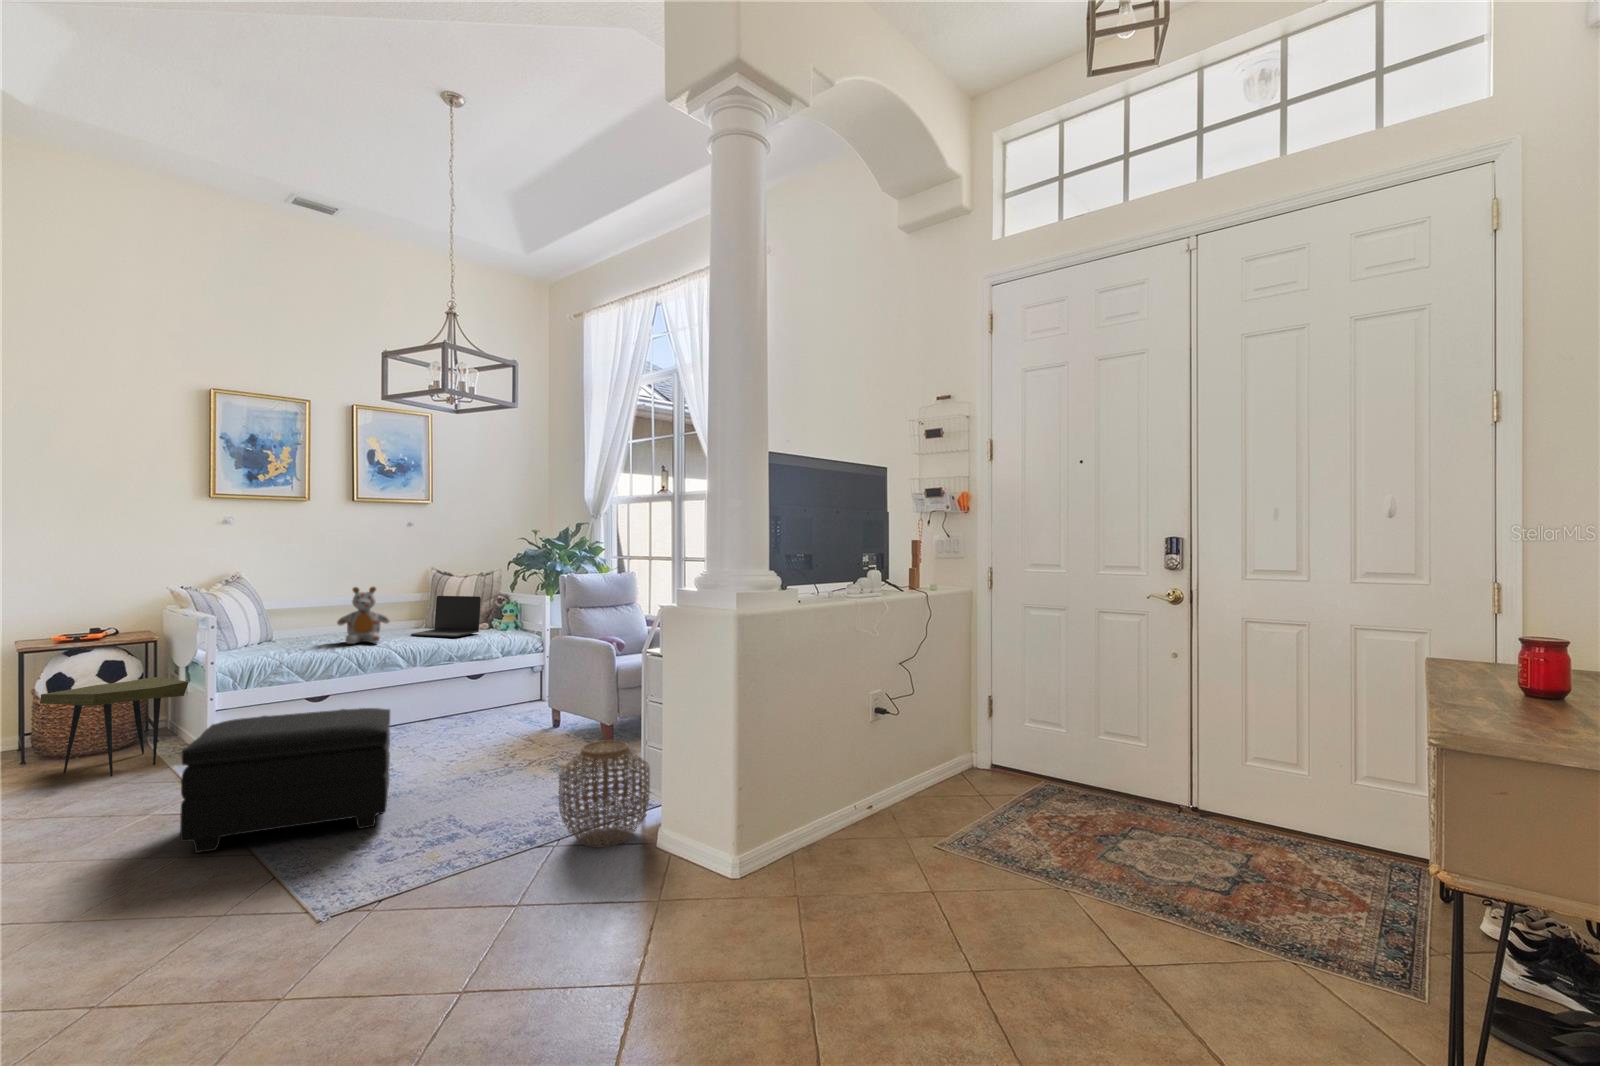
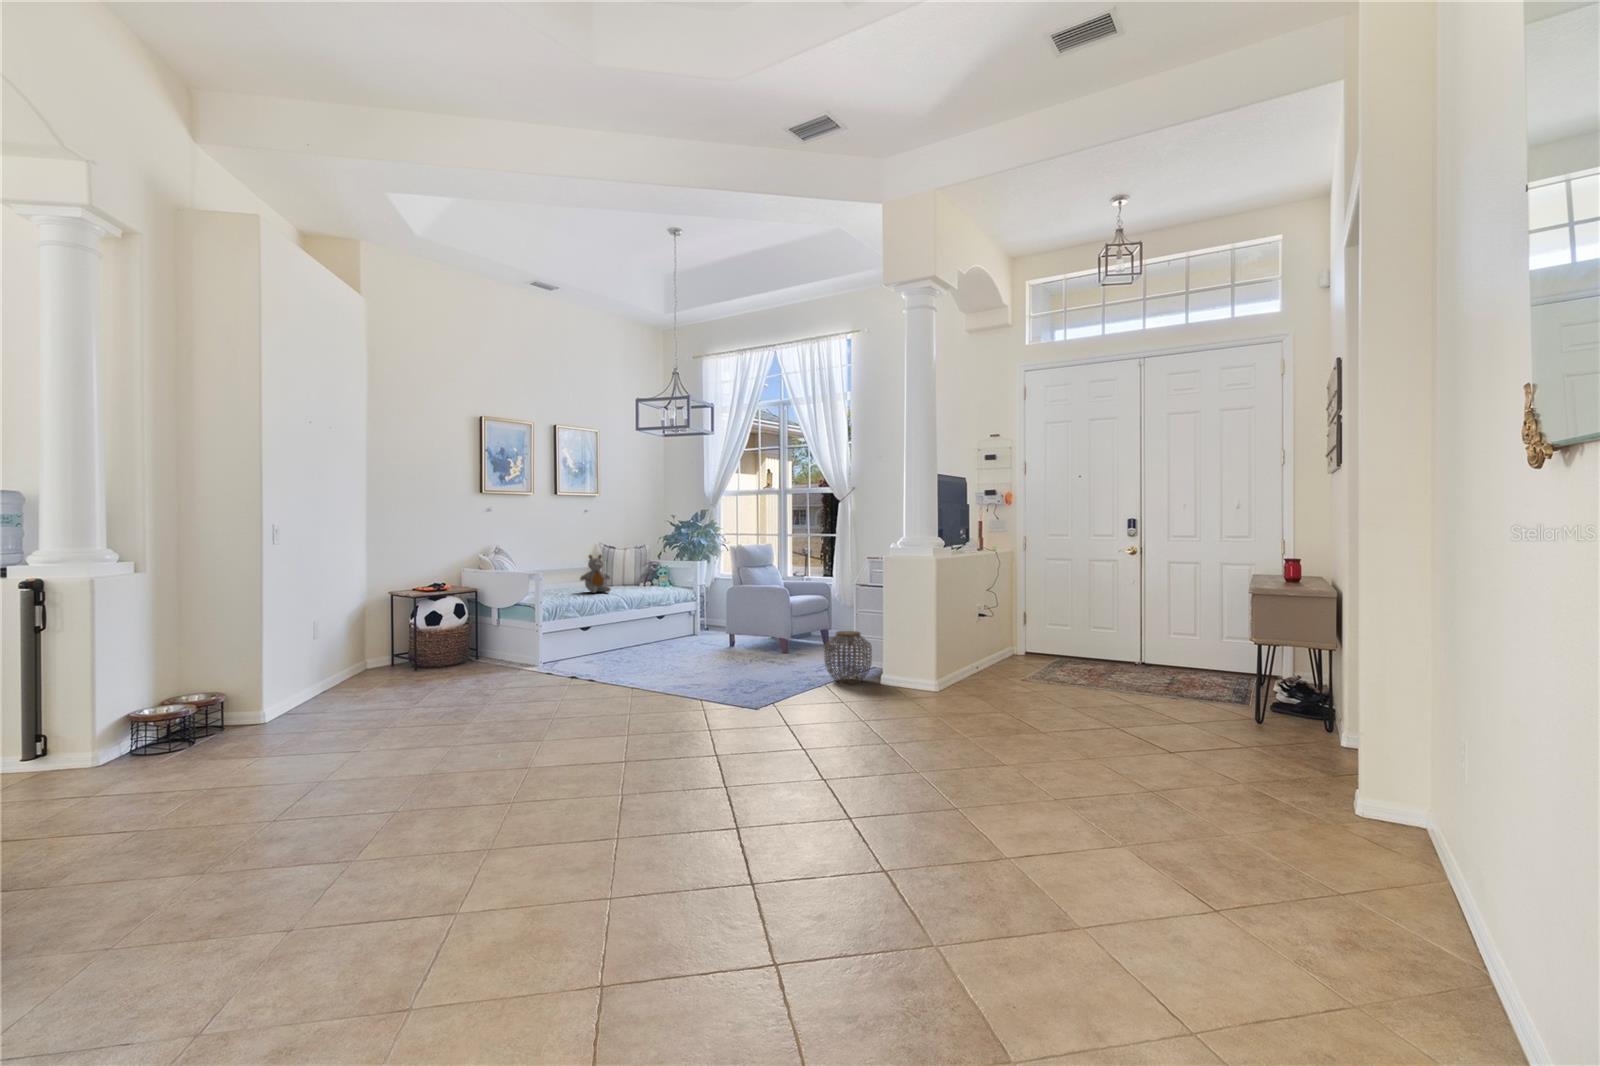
laptop: present [411,596,481,637] -> none [614,562,656,590]
side table: present [40,677,189,776] -> none [448,613,518,672]
footstool: present [180,708,390,853] -> none [610,621,719,692]

